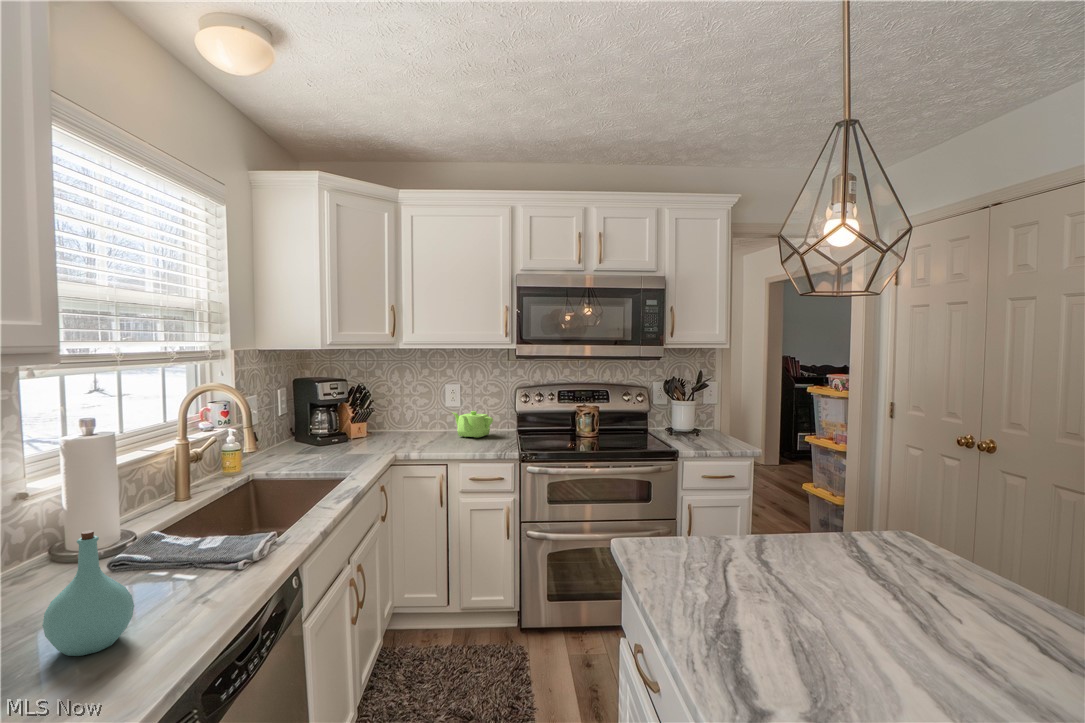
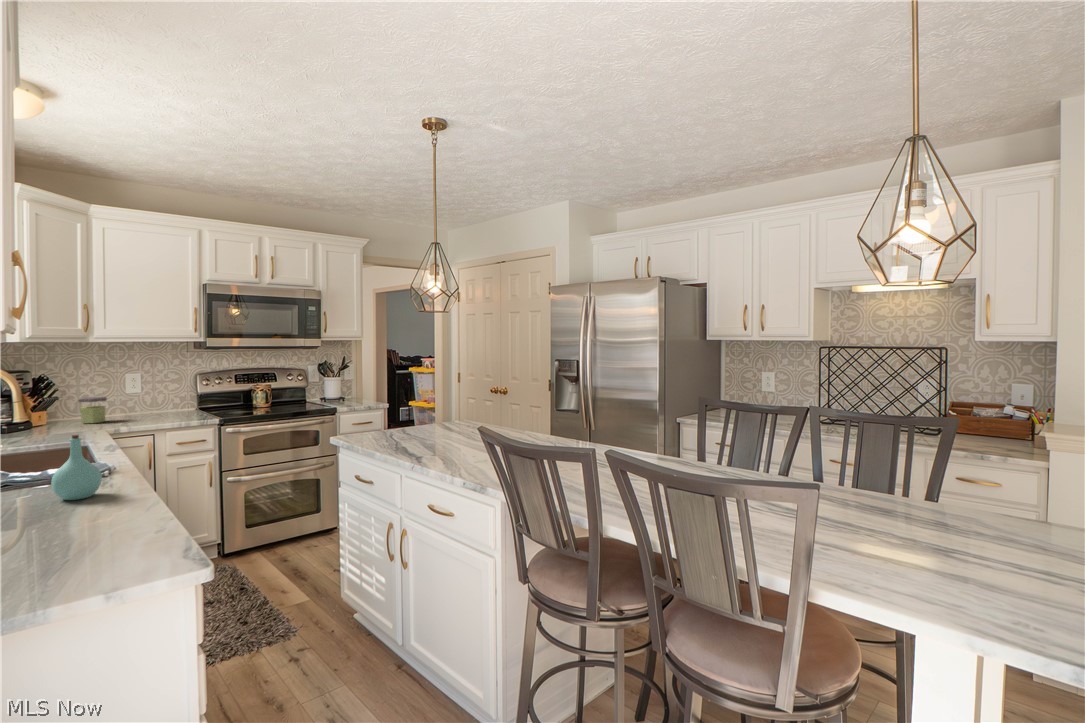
jar: none [389,411,418,443] -> present [79,397,107,424]
teapot: present [452,411,493,438] -> none [136,394,180,416]

